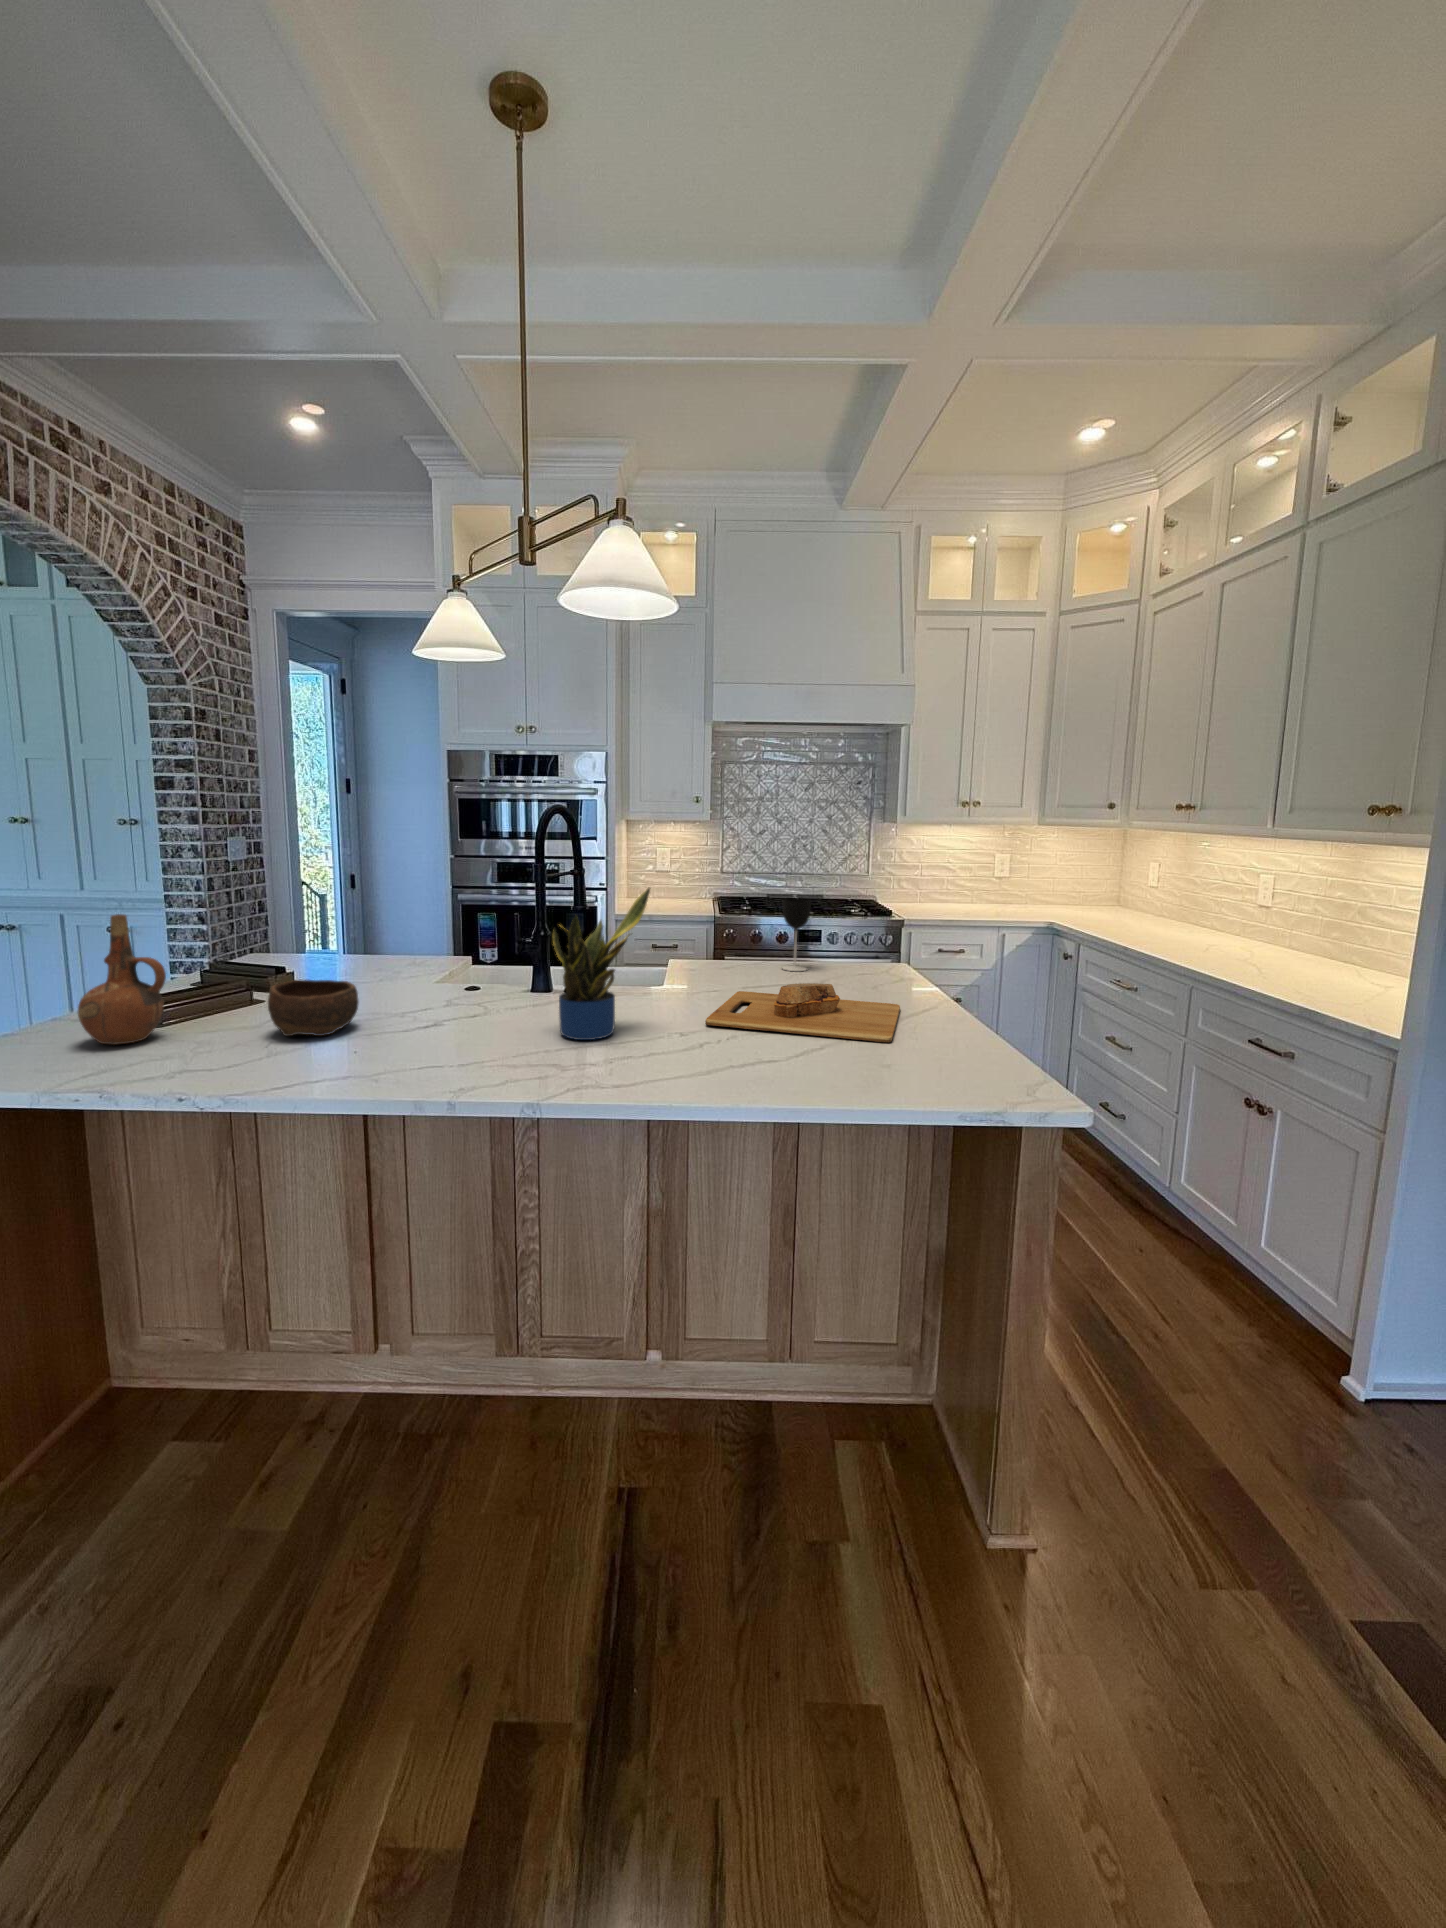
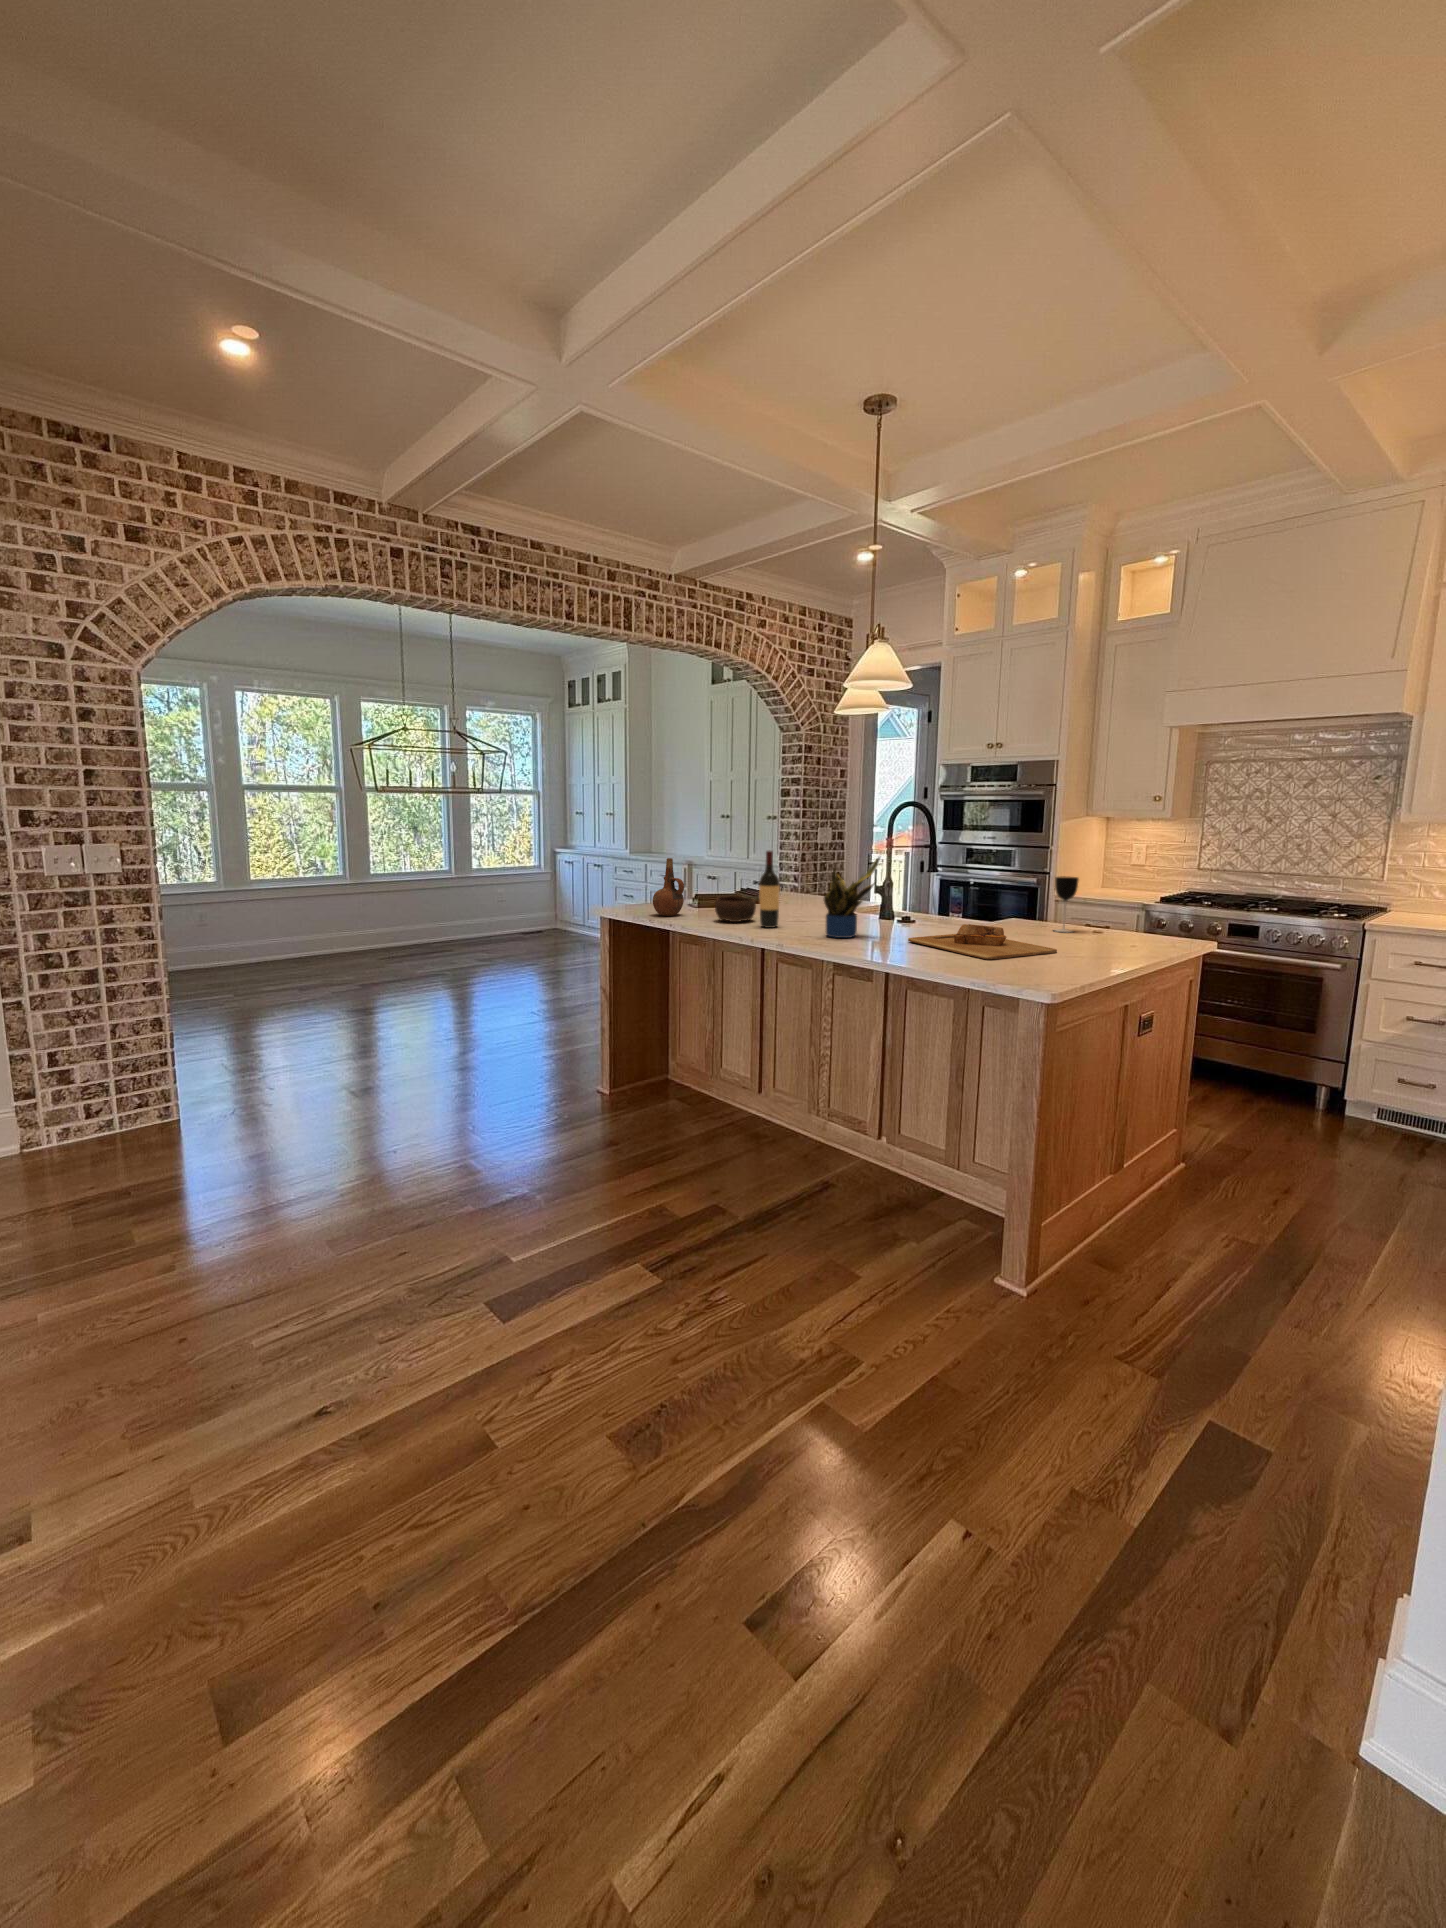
wine bottle: none [392,888,434,1038] -> present [759,851,780,928]

